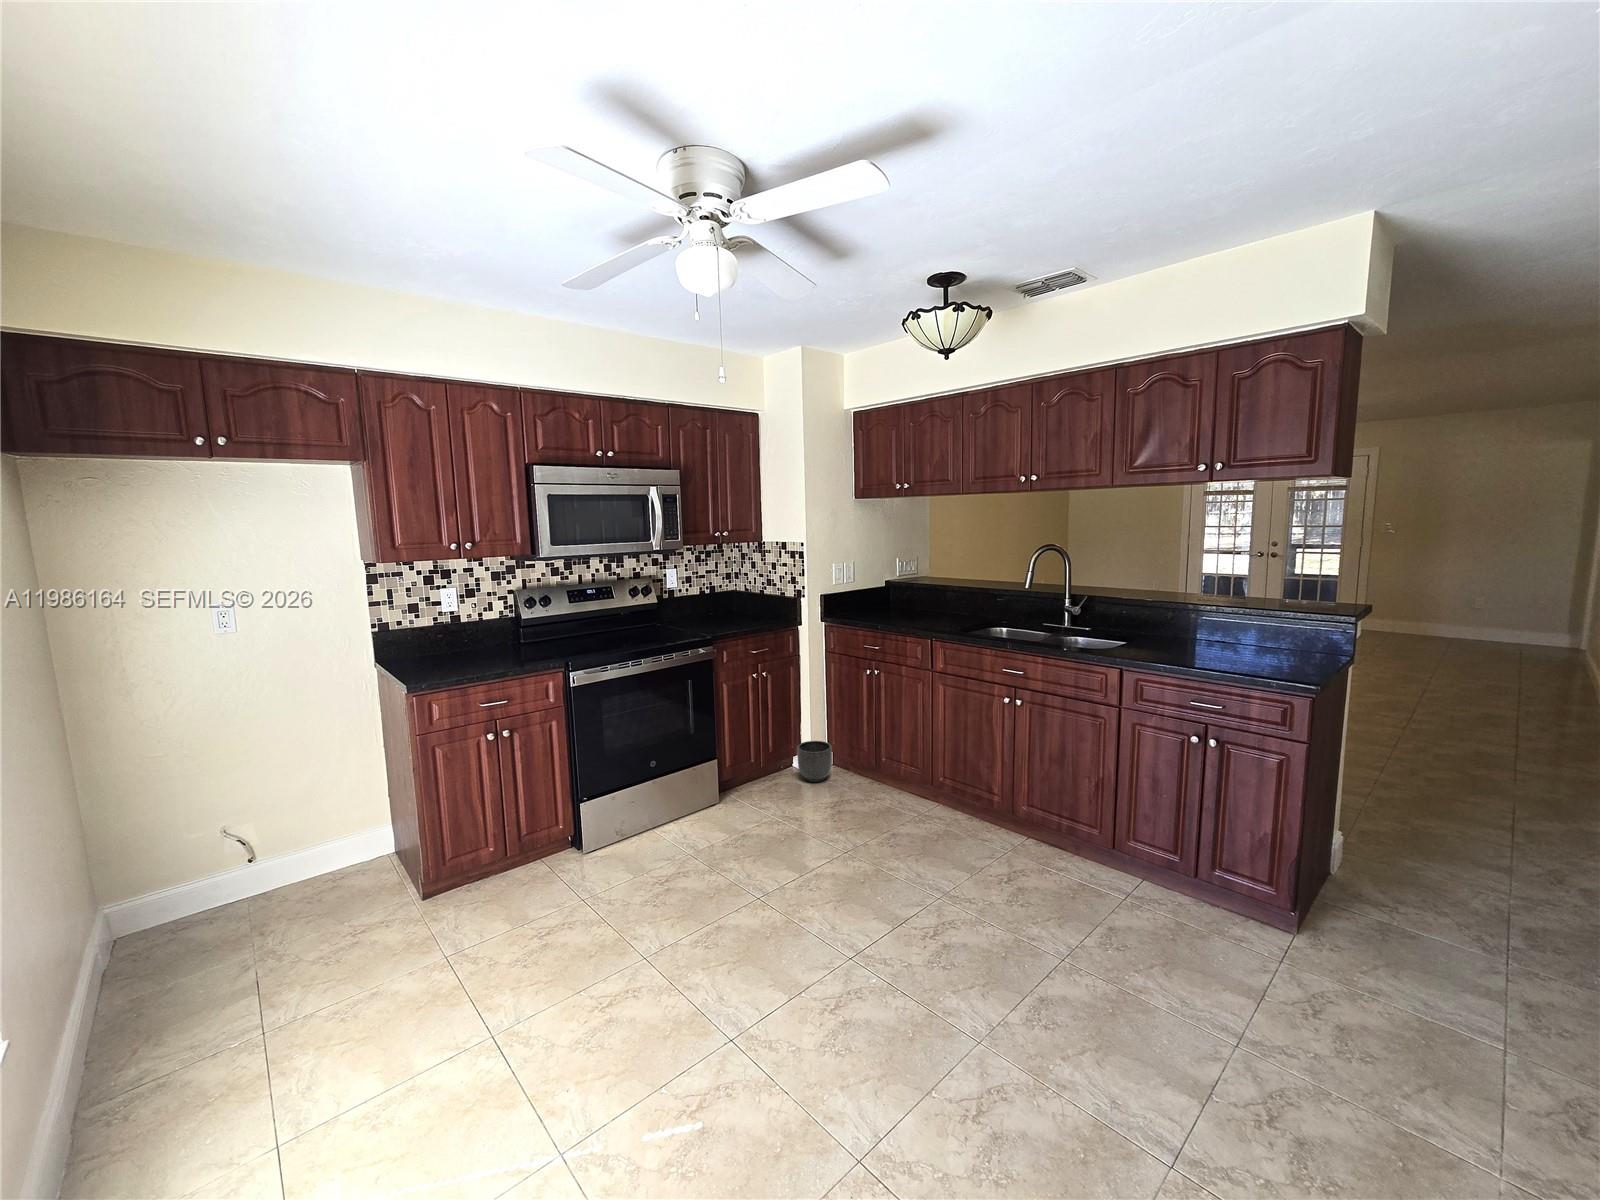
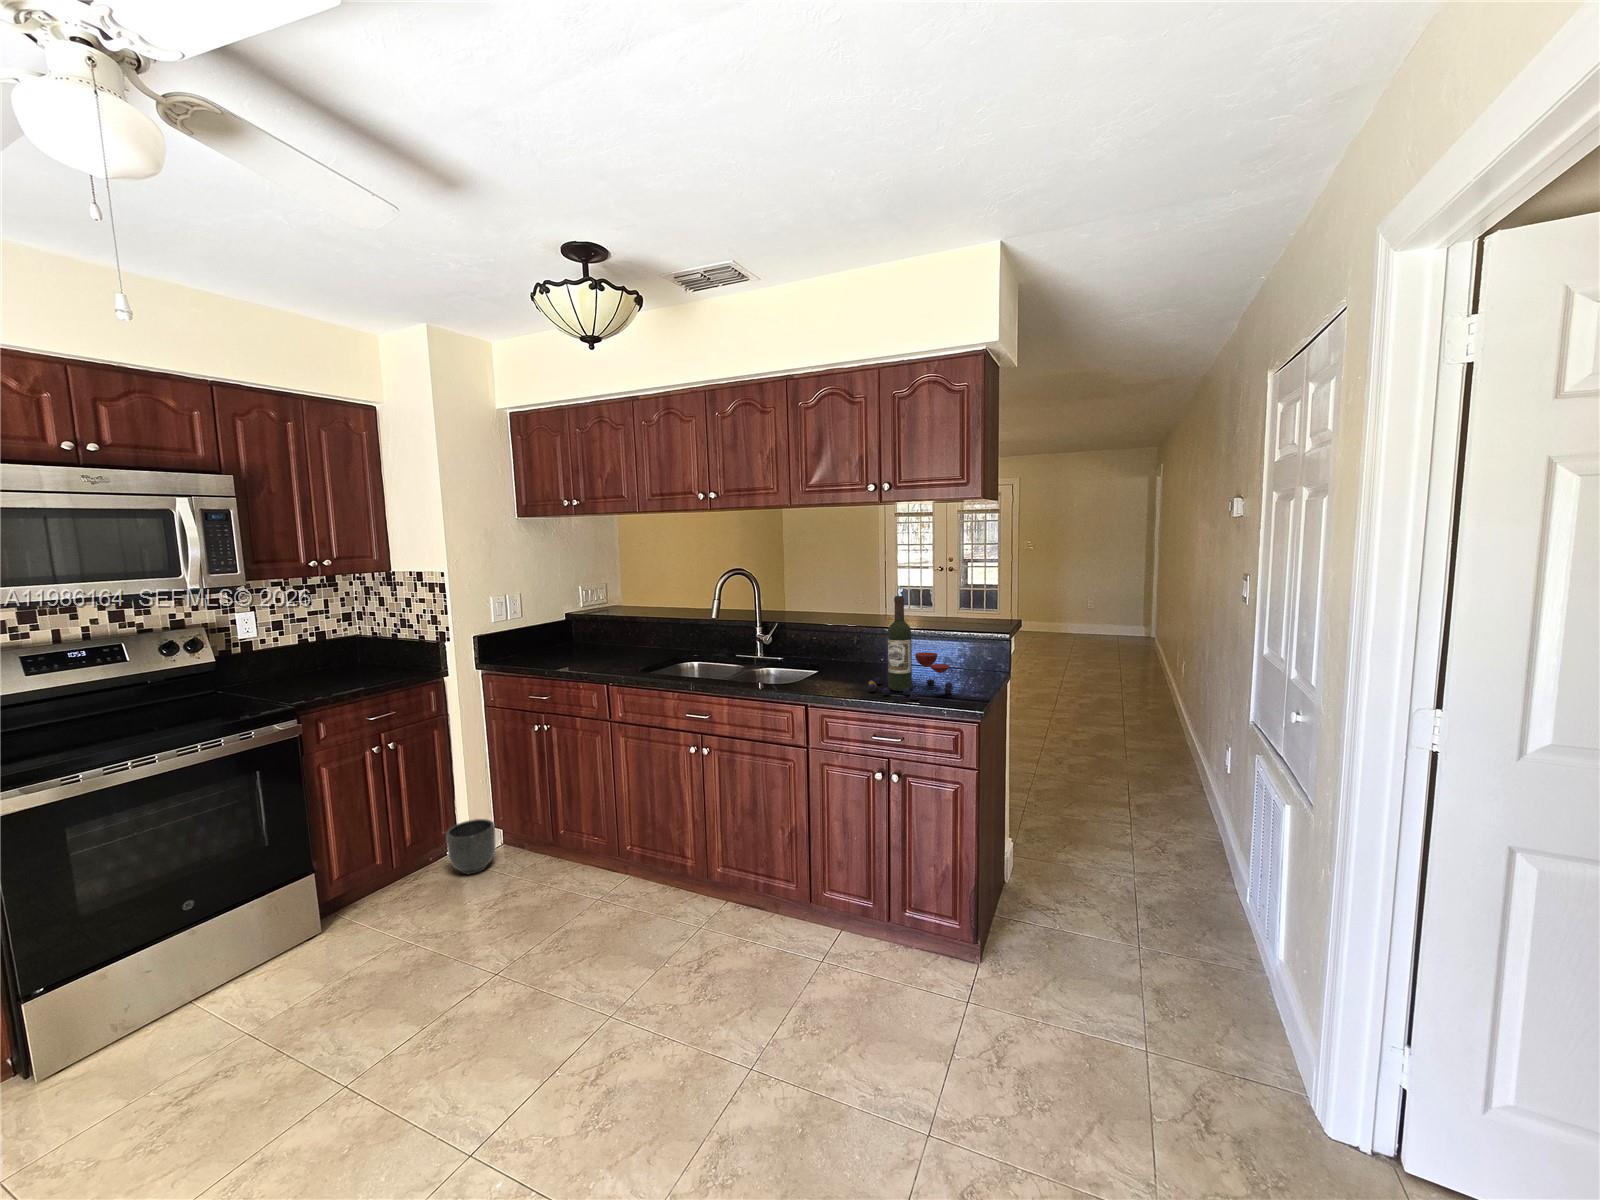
wine bottle: none [1186,572,1284,676] -> present [868,596,953,700]

